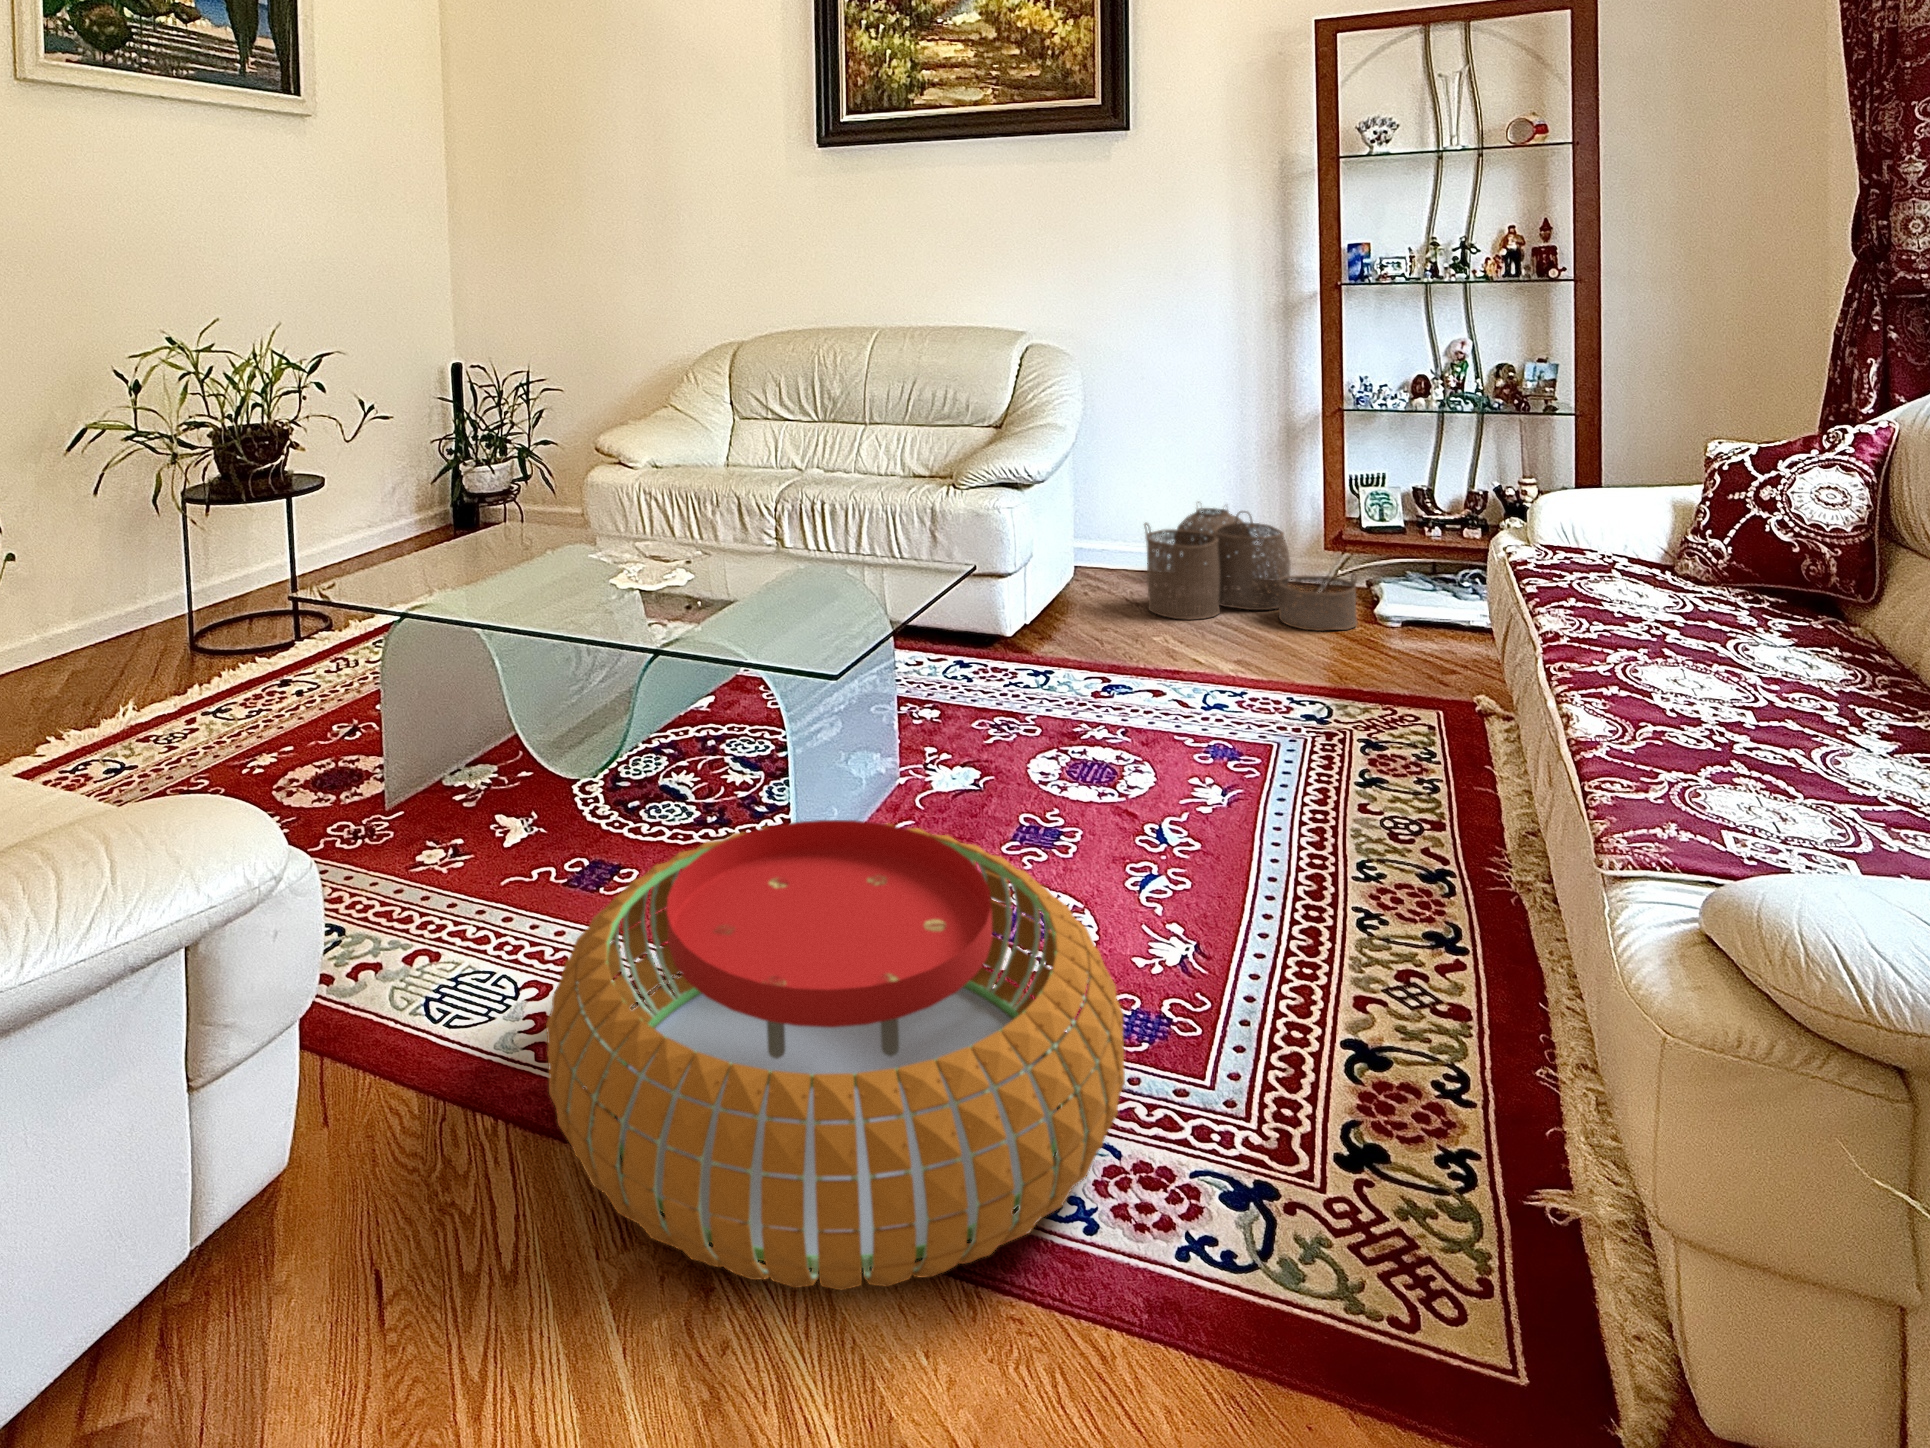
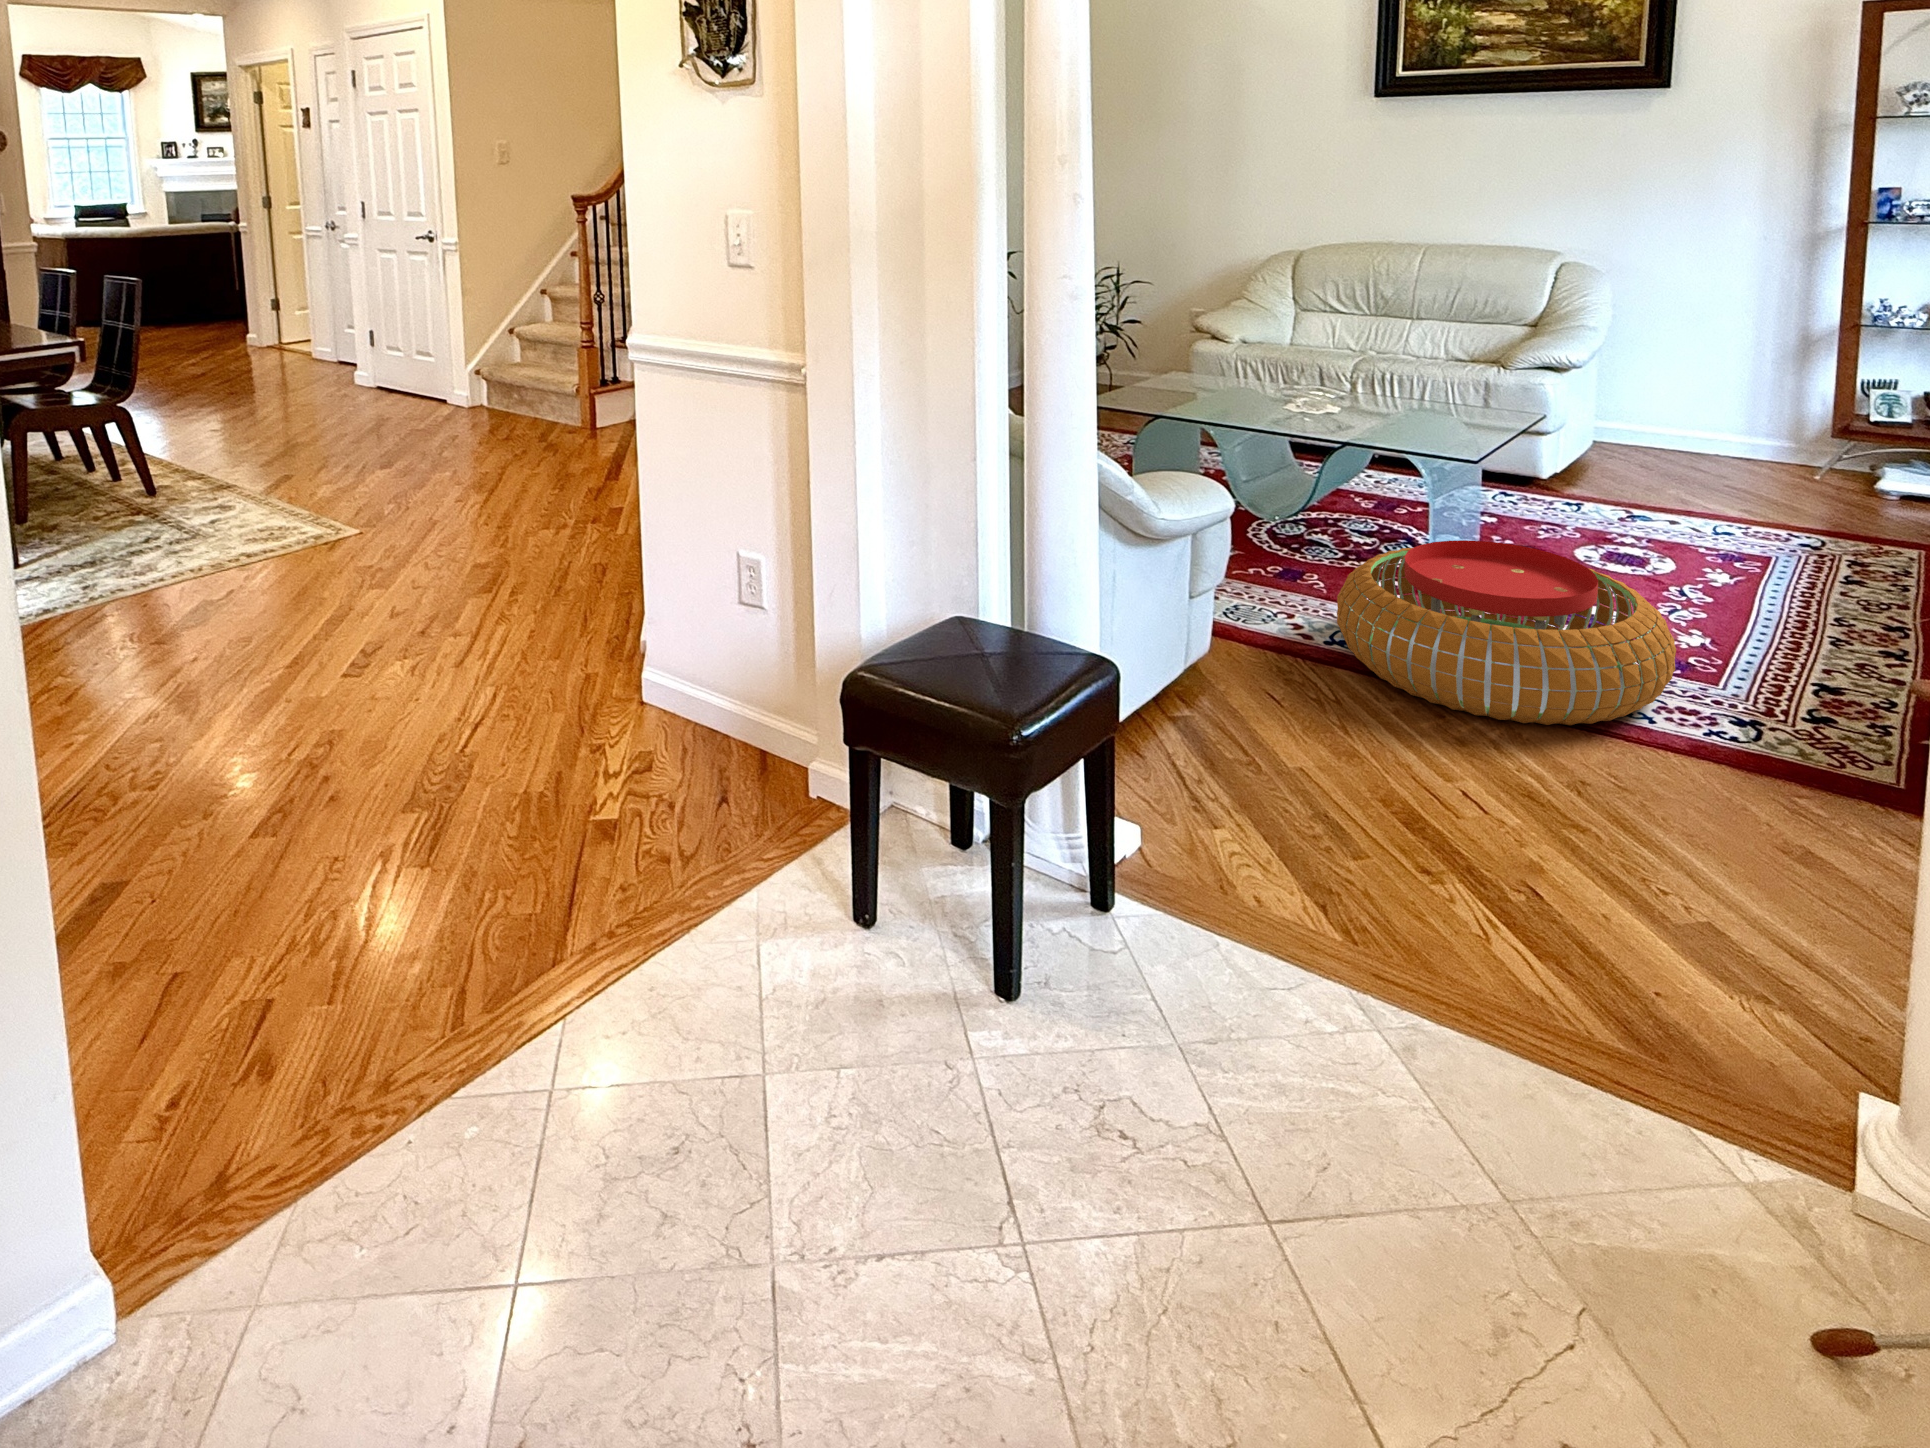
woven basket: present [1144,502,1357,631] -> none [1662,393,1859,497]

